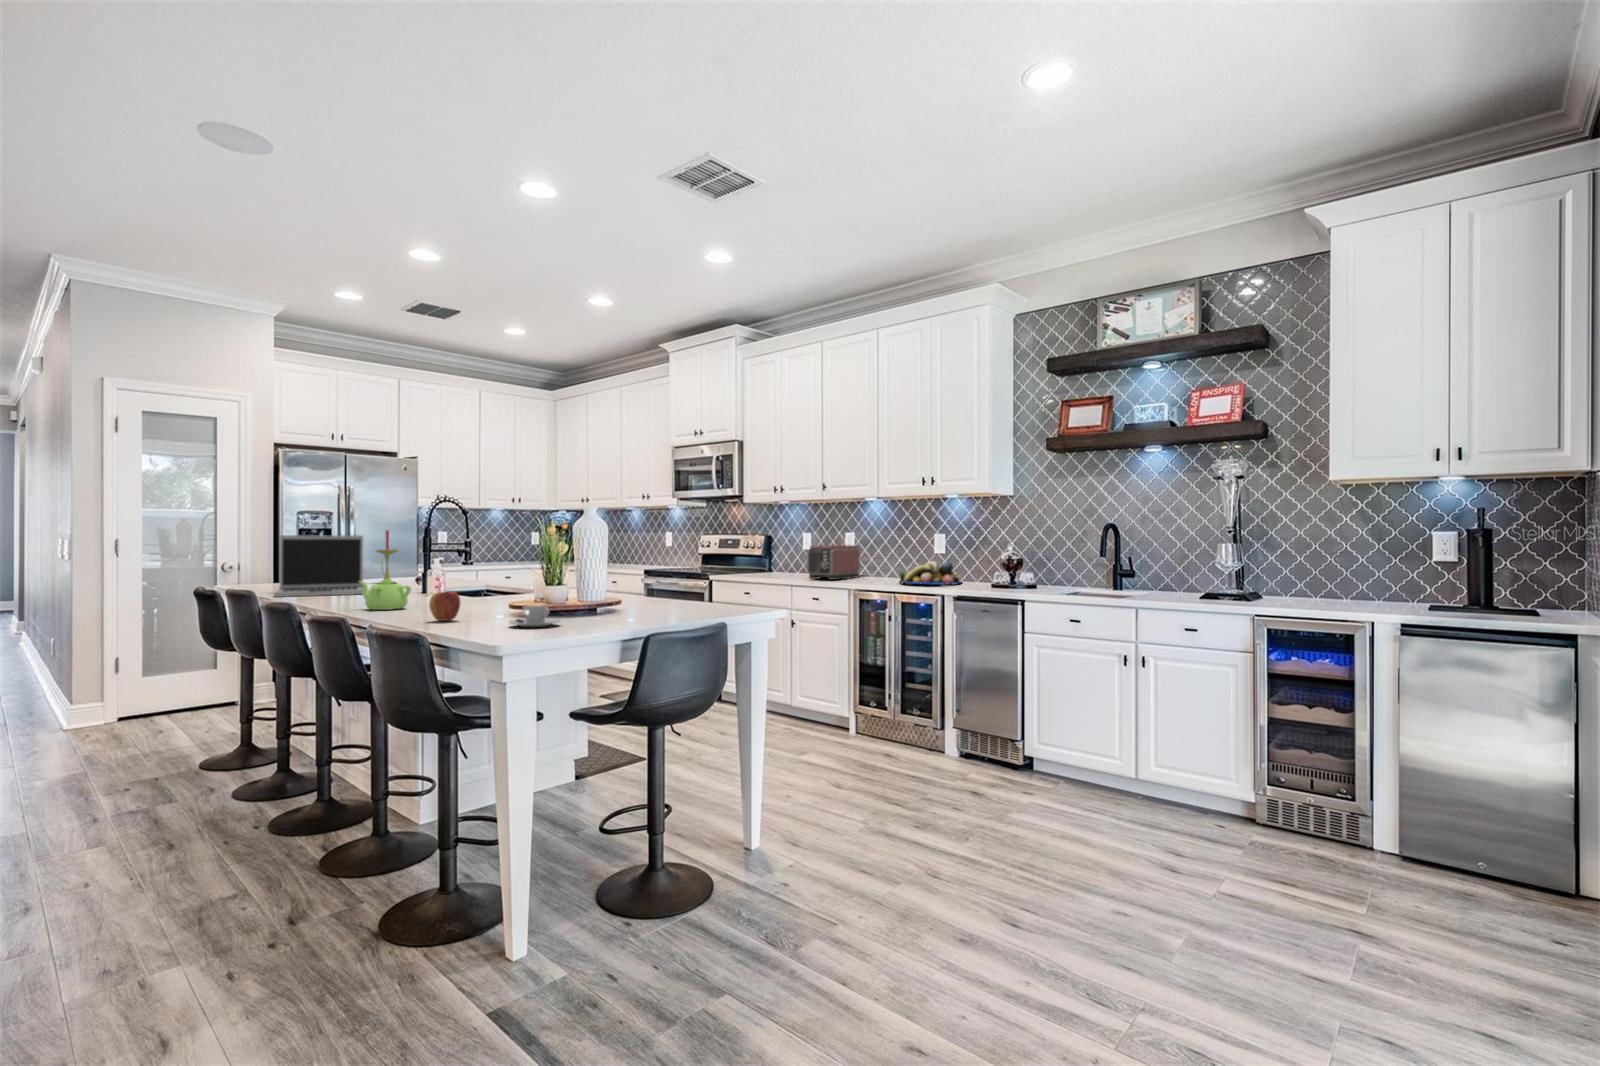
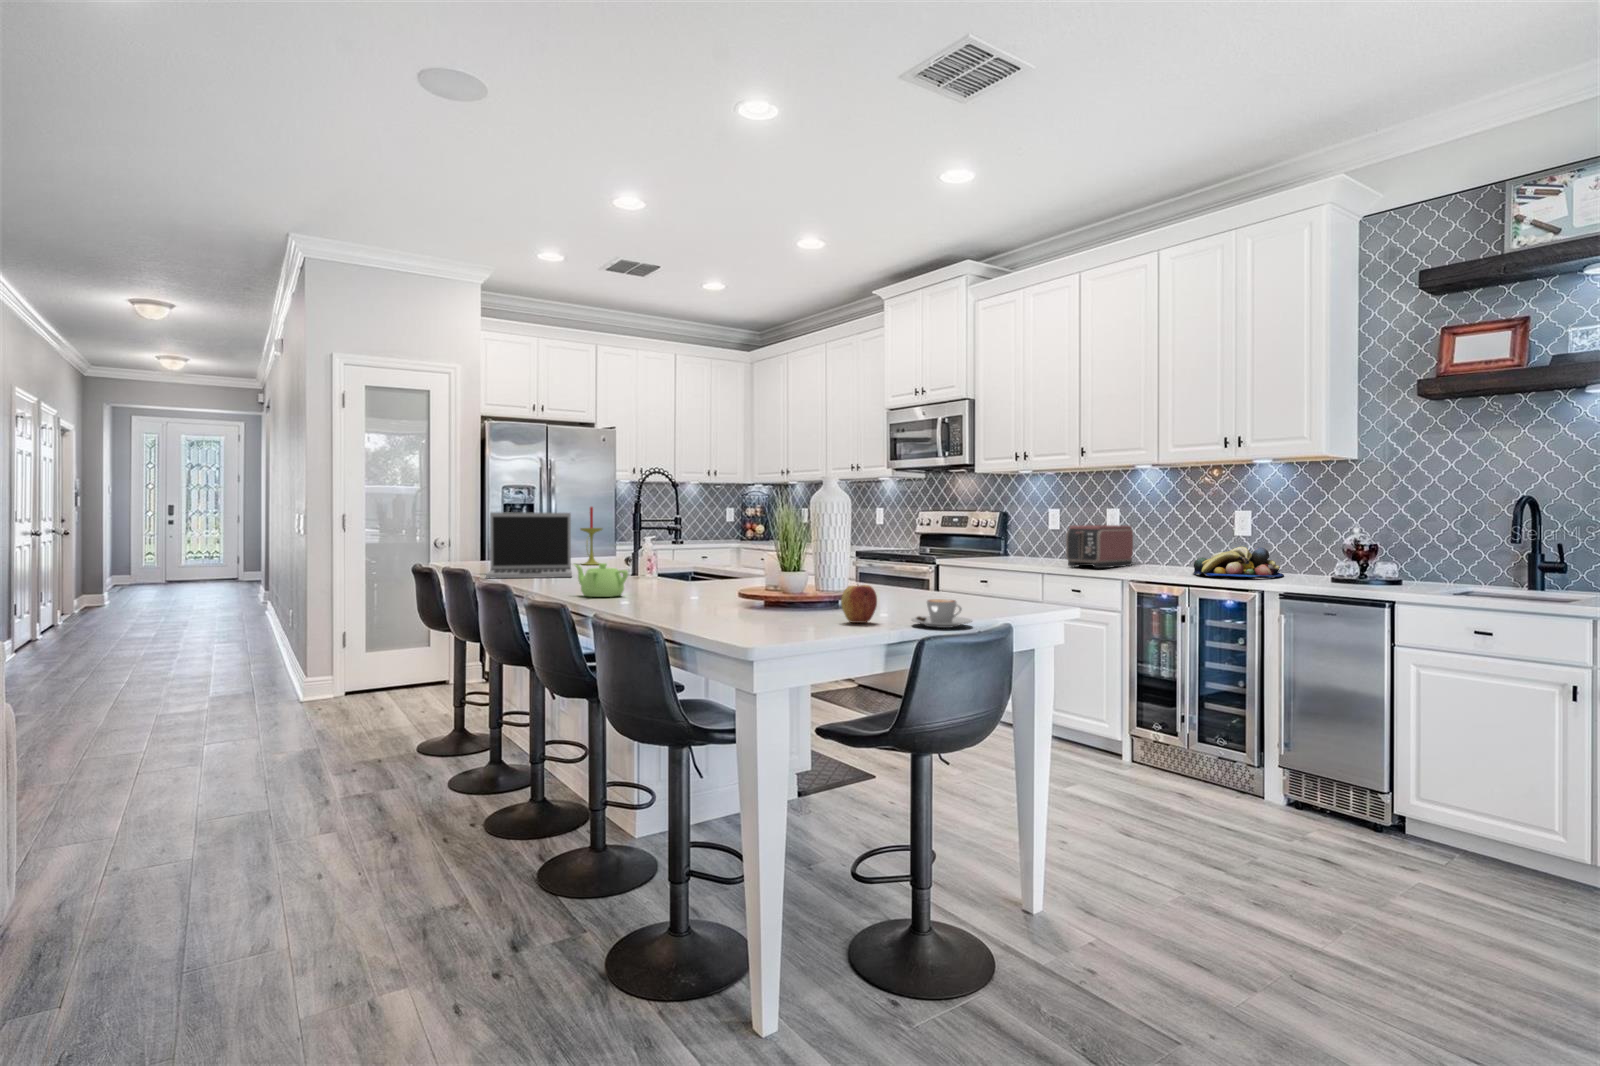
apple: present [429,591,460,621] -> present [841,585,877,623]
coffee cup: present [510,604,560,627] -> present [911,599,972,628]

